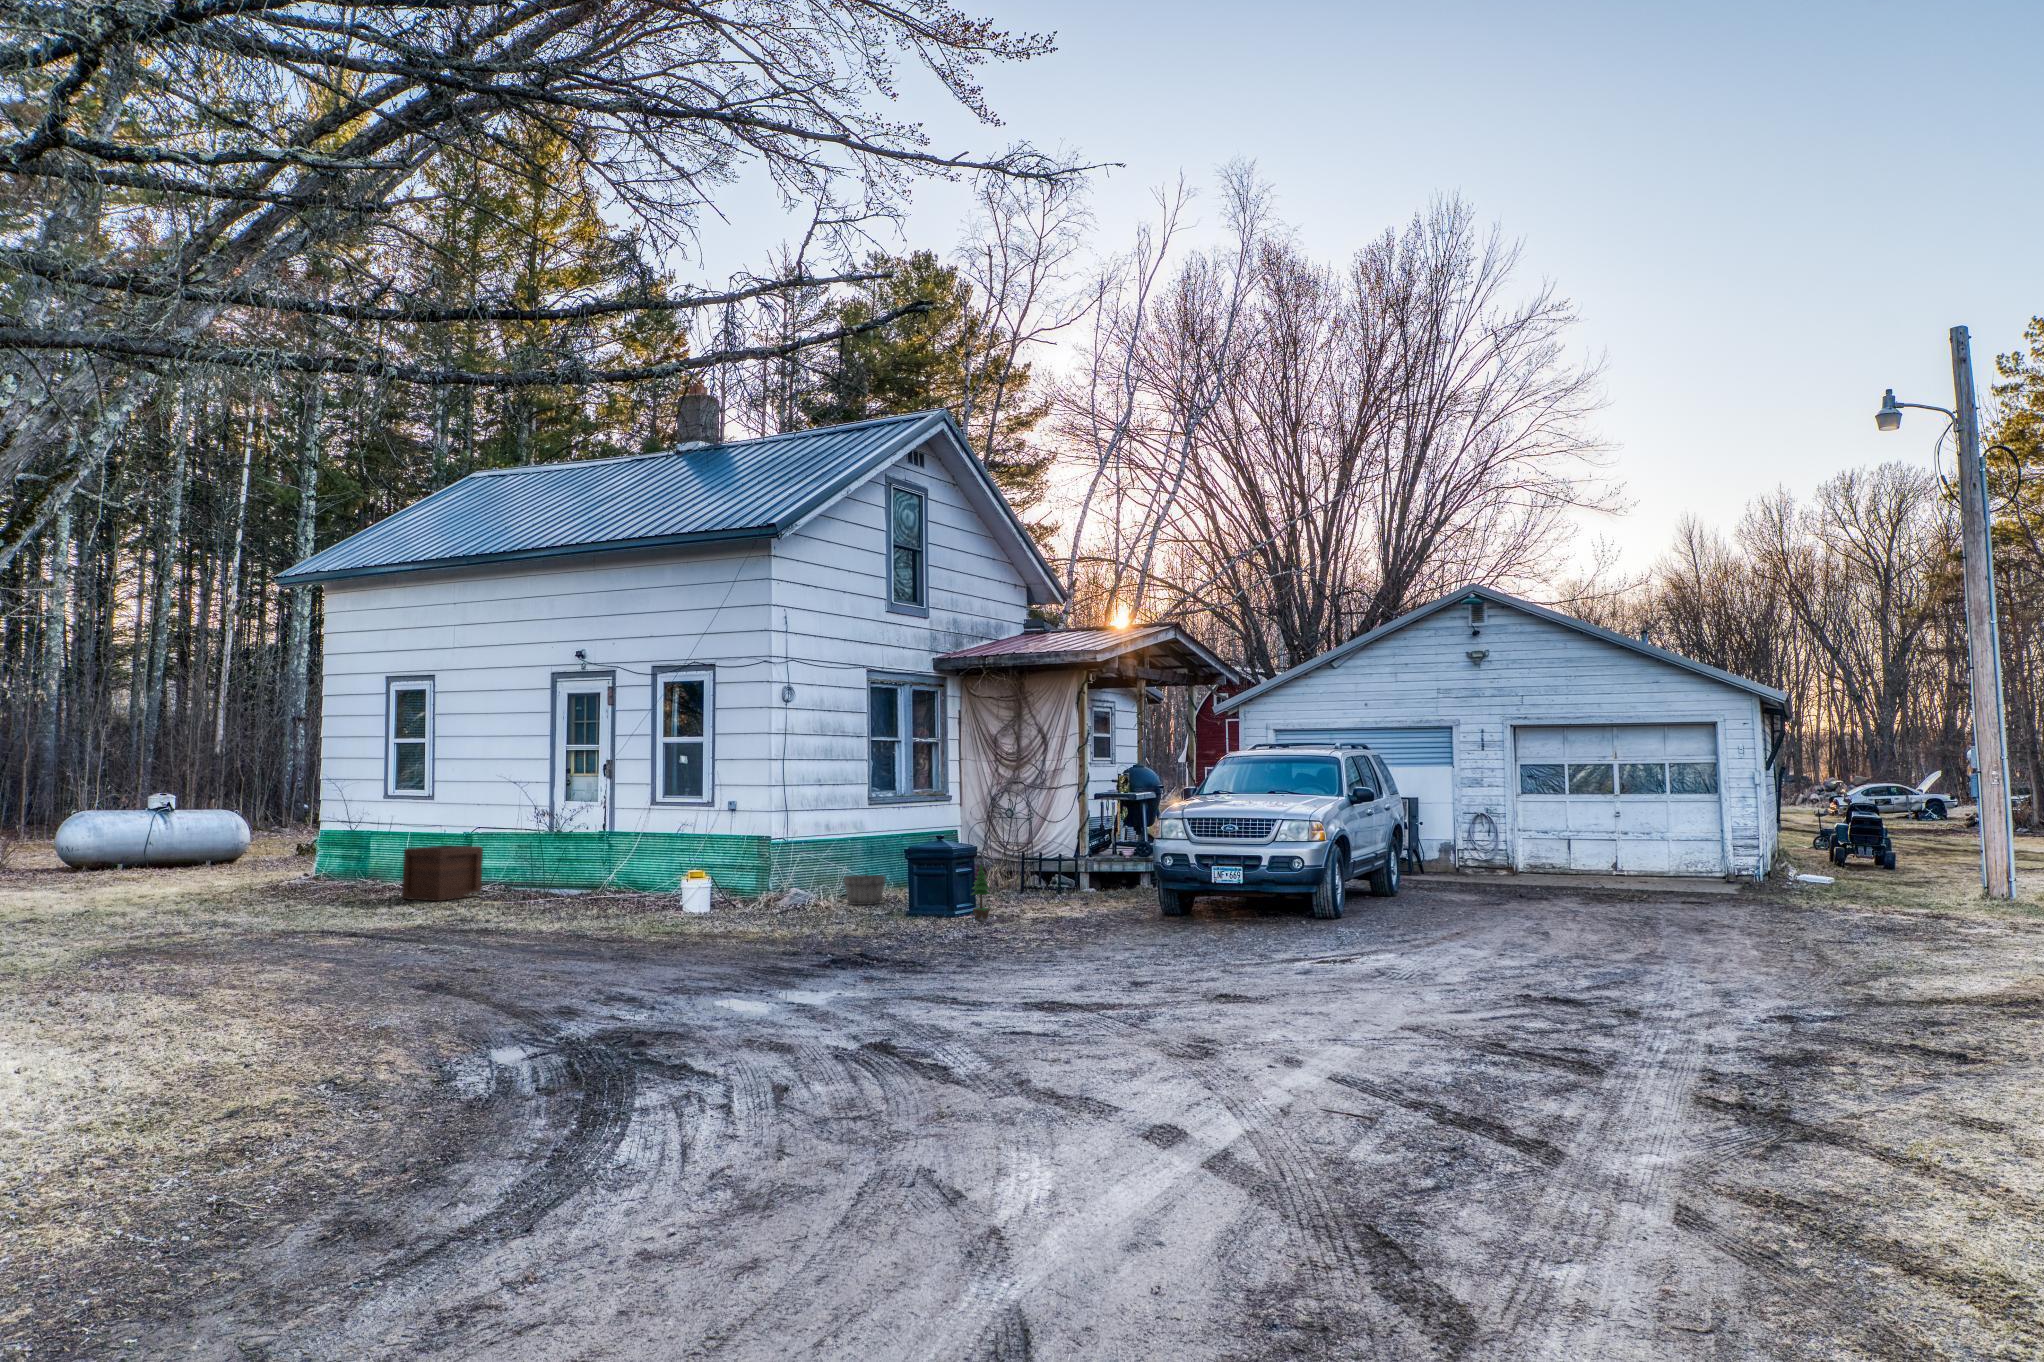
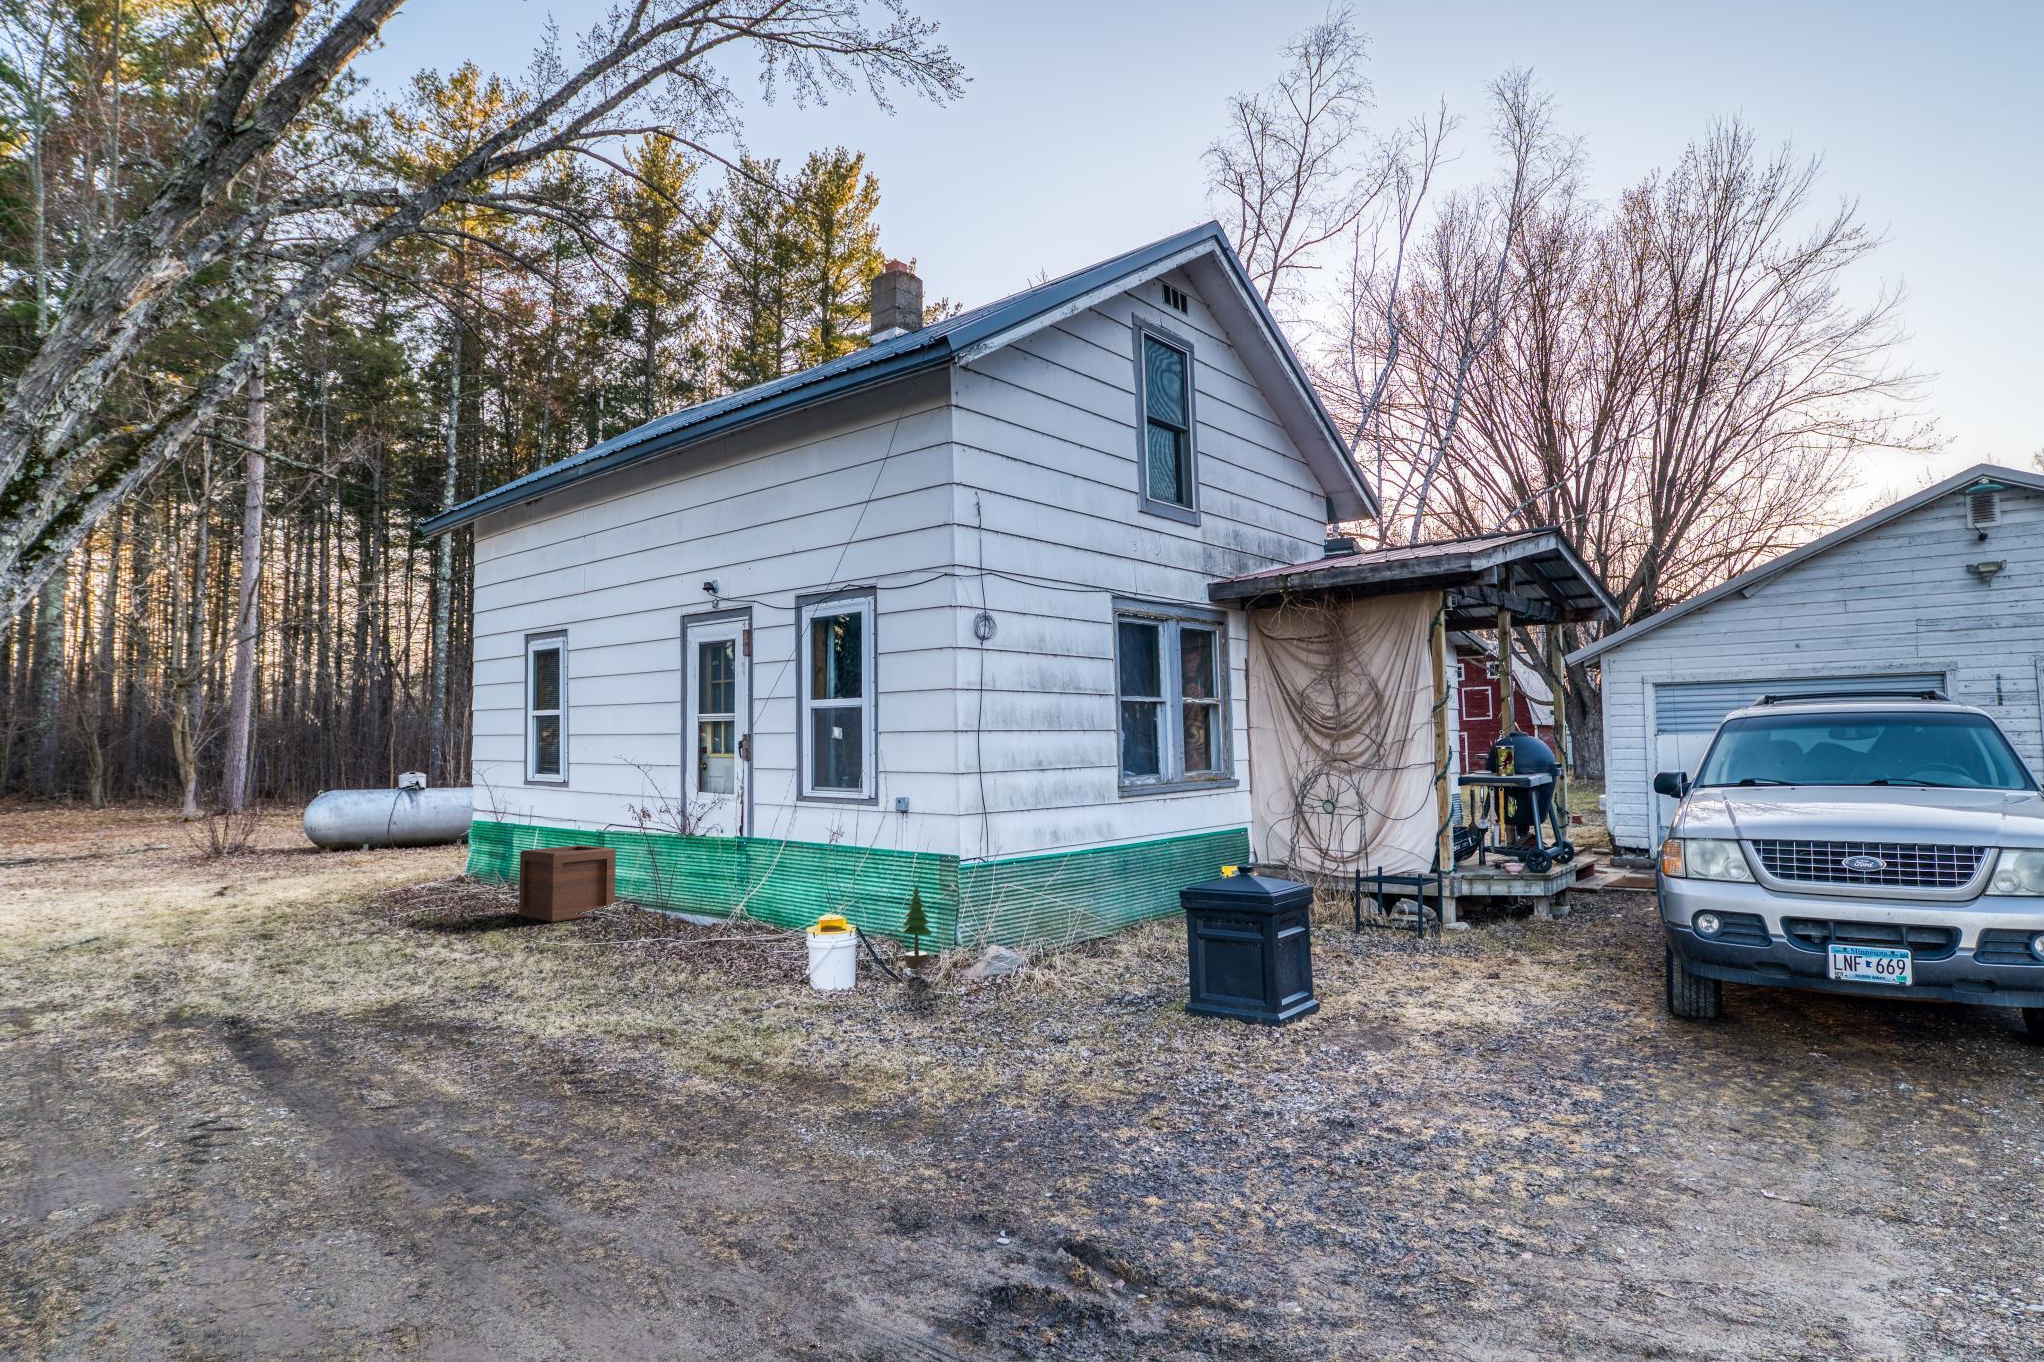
potted tree: present [971,864,990,923] -> present [901,886,932,975]
wooden bucket: present [844,874,886,905] -> none [1076,894,1141,957]

